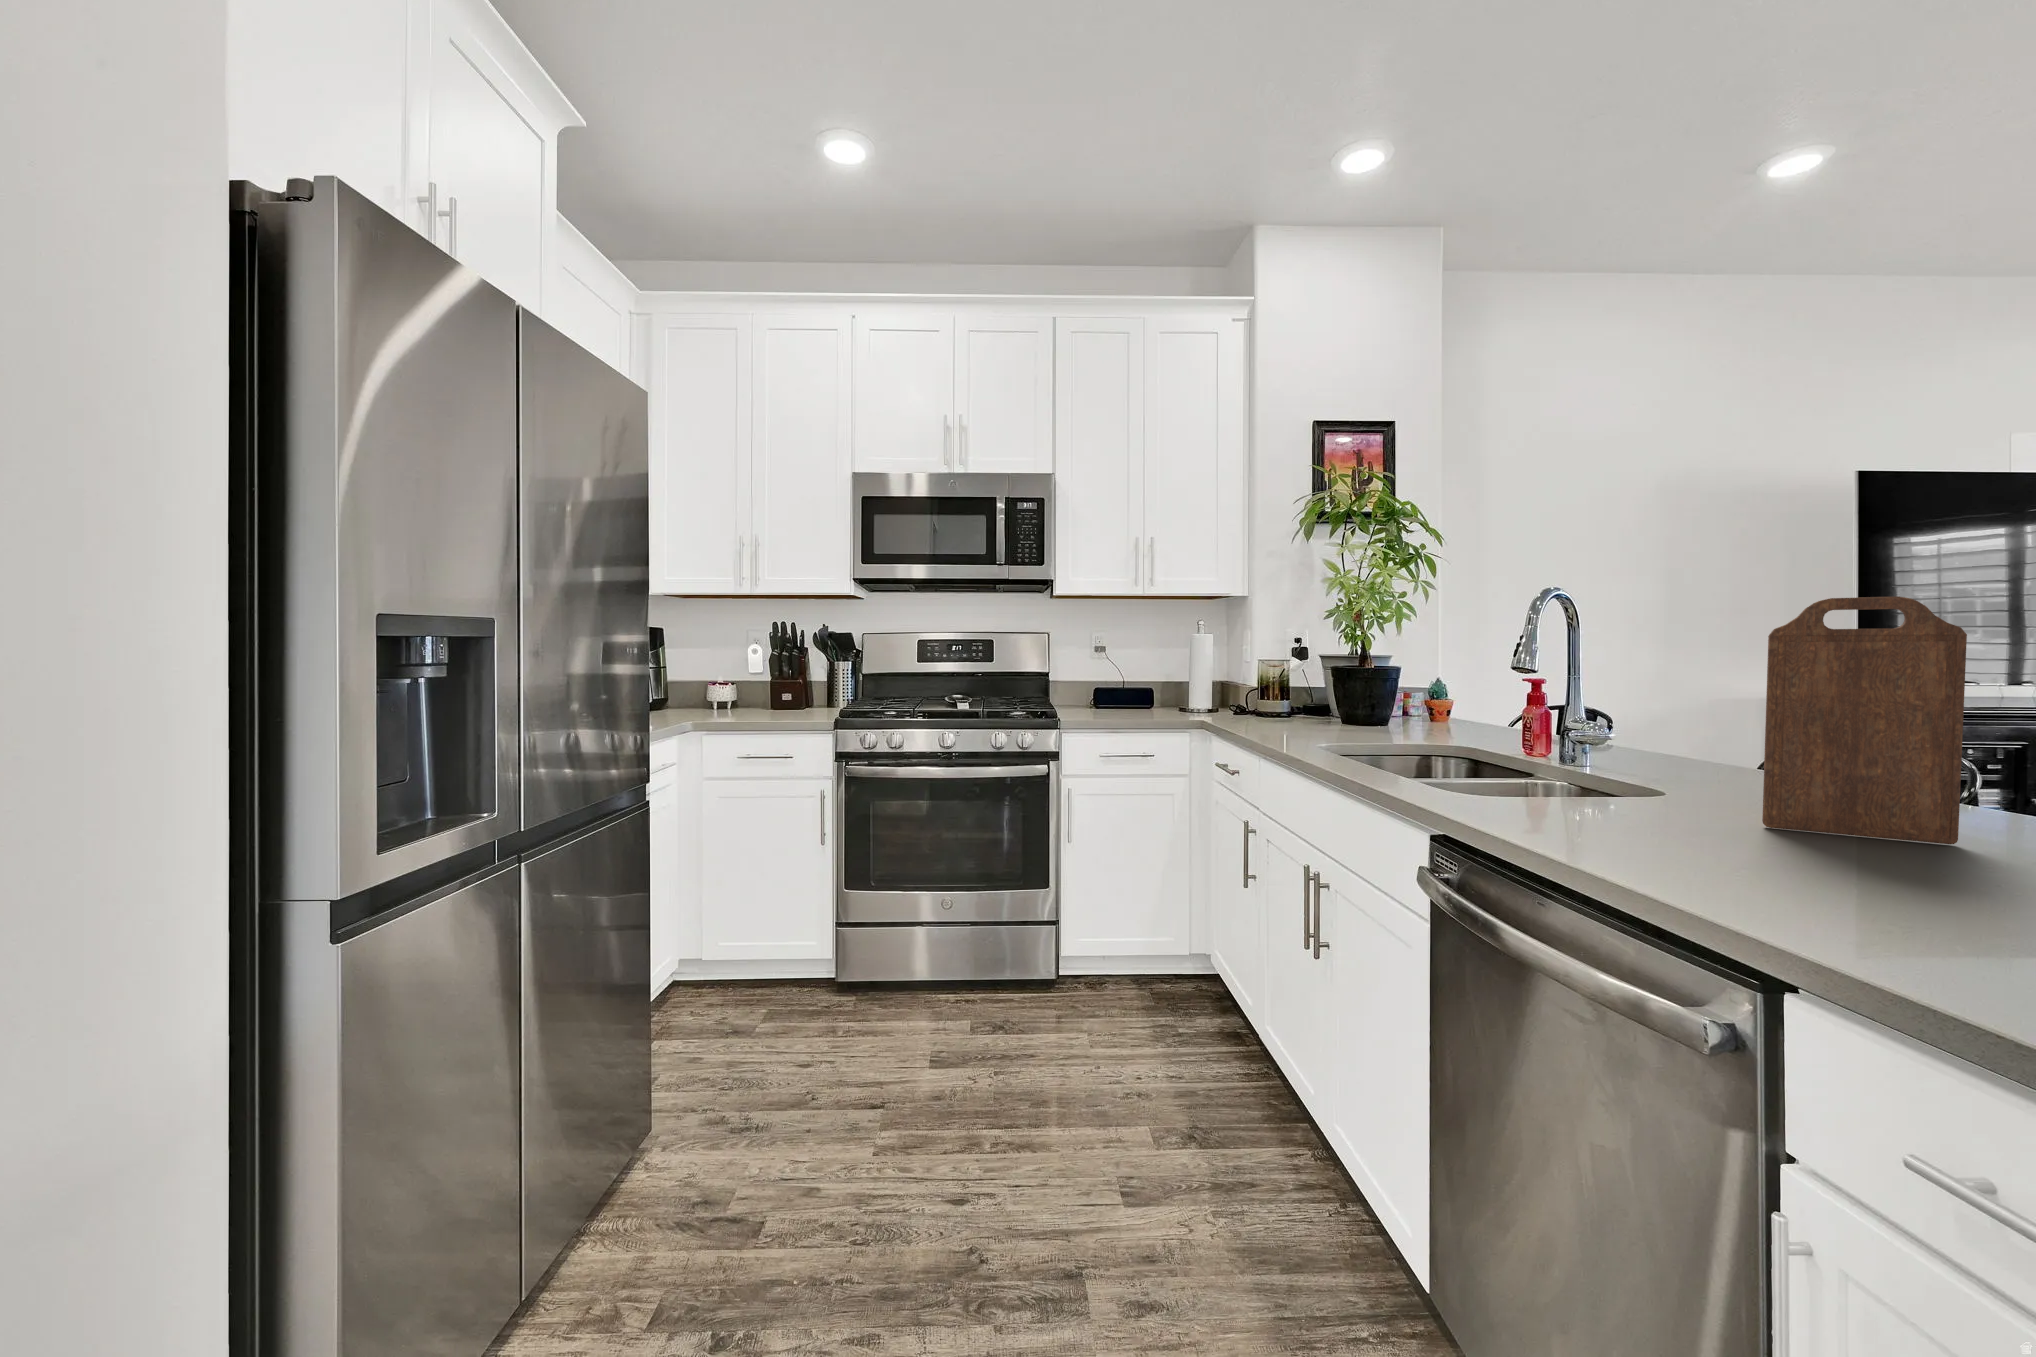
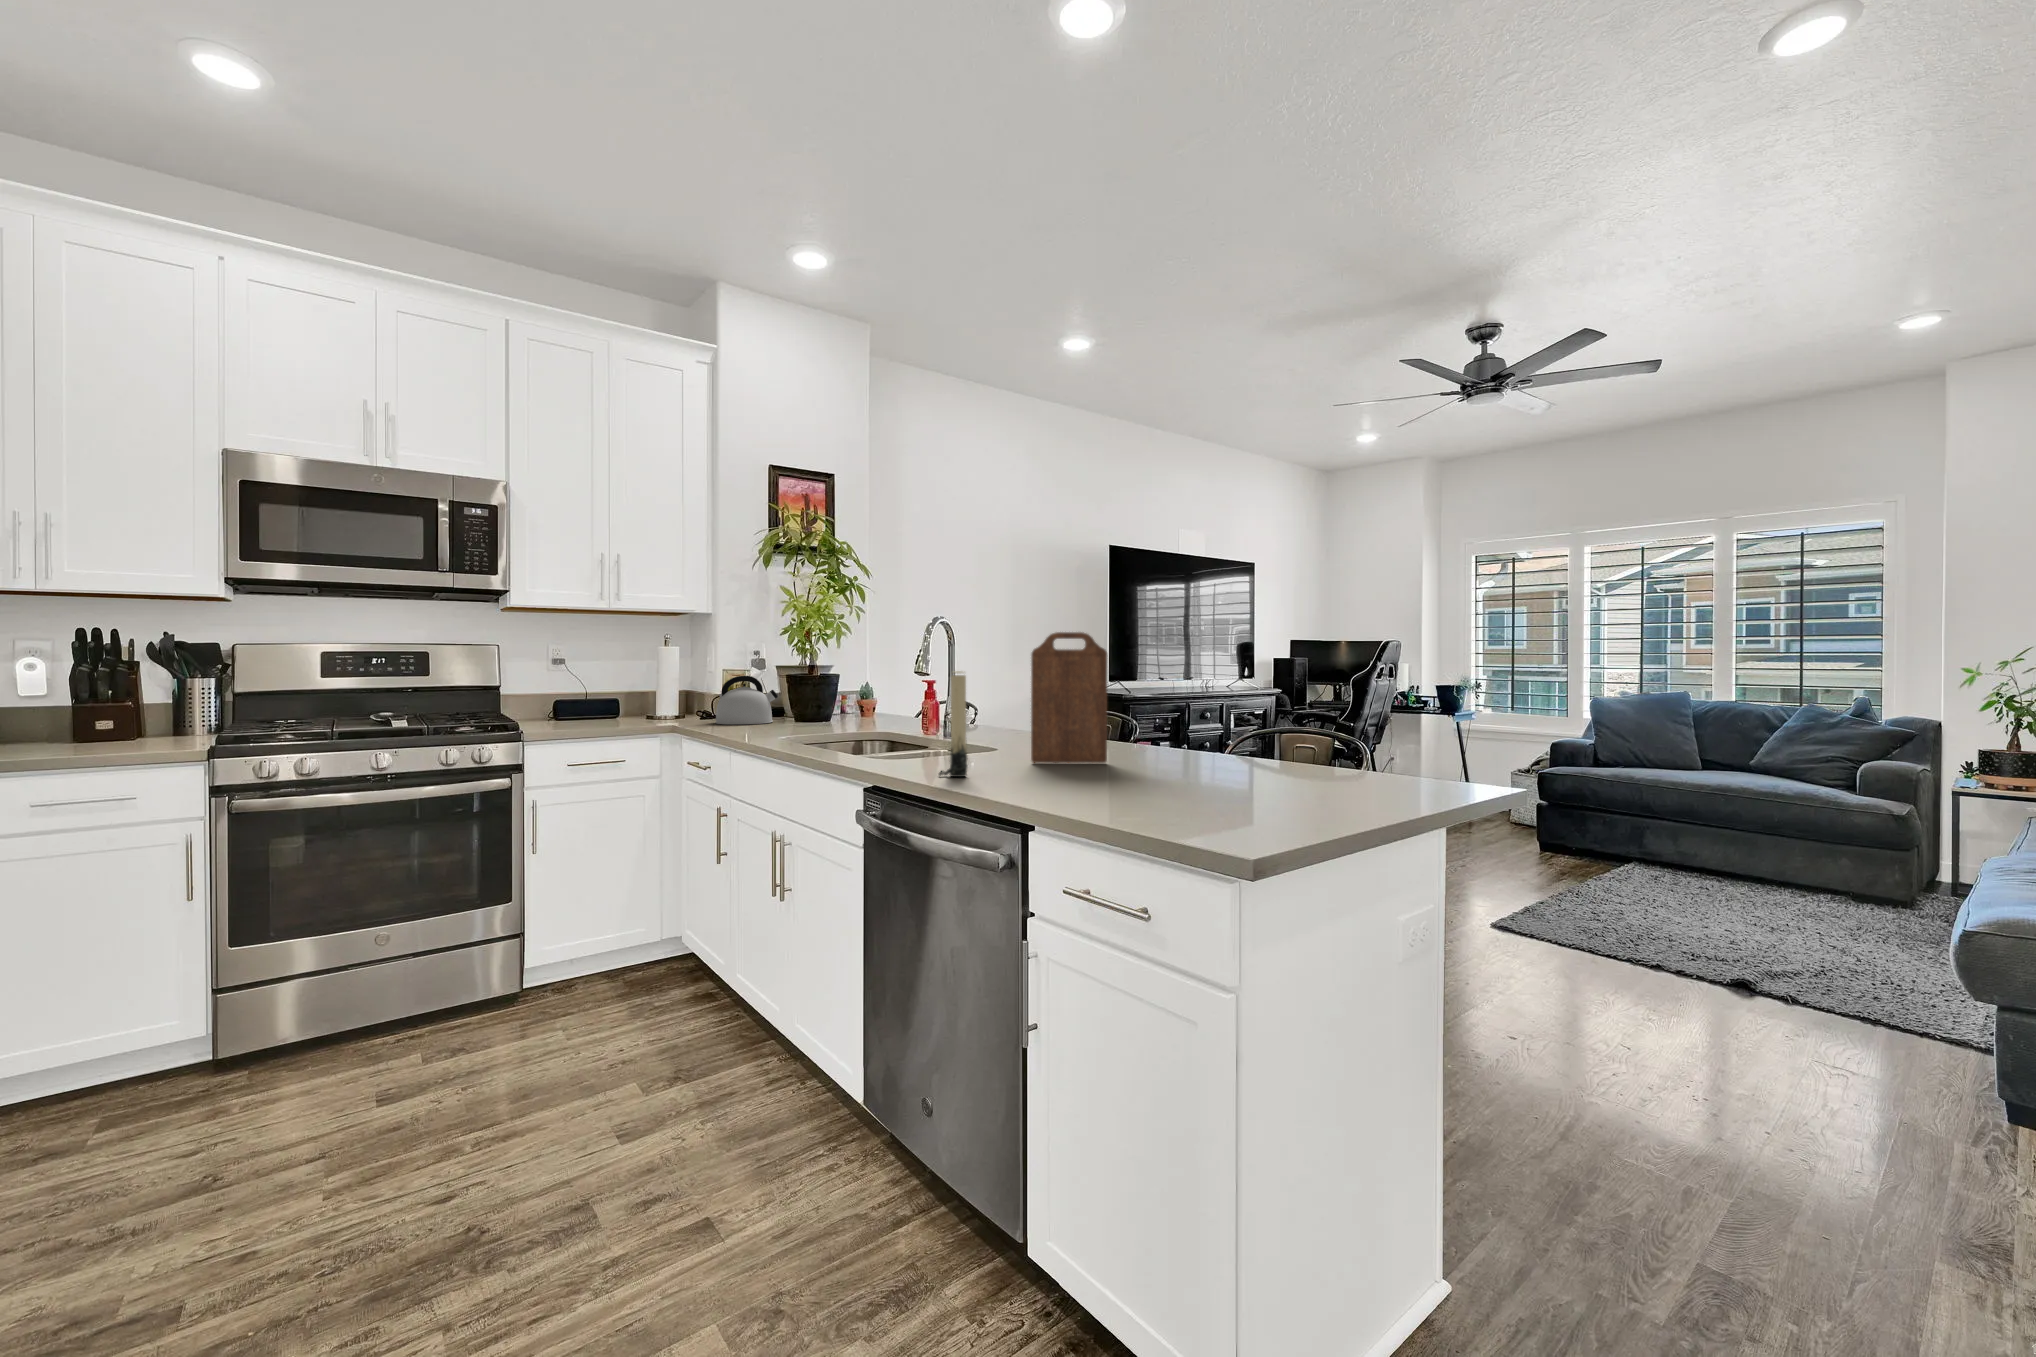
kettle: none [1249,667,1321,723] -> present [715,676,778,725]
candle: none [1579,667,1640,845] -> present [939,671,968,777]

